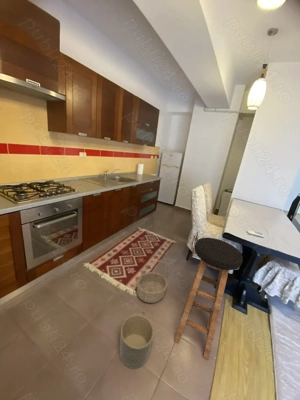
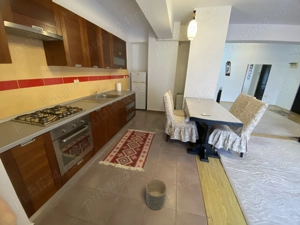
bar stool: present [174,238,243,360] -> none [175,121,207,191]
basket: present [137,260,168,303] -> none [143,144,162,173]

